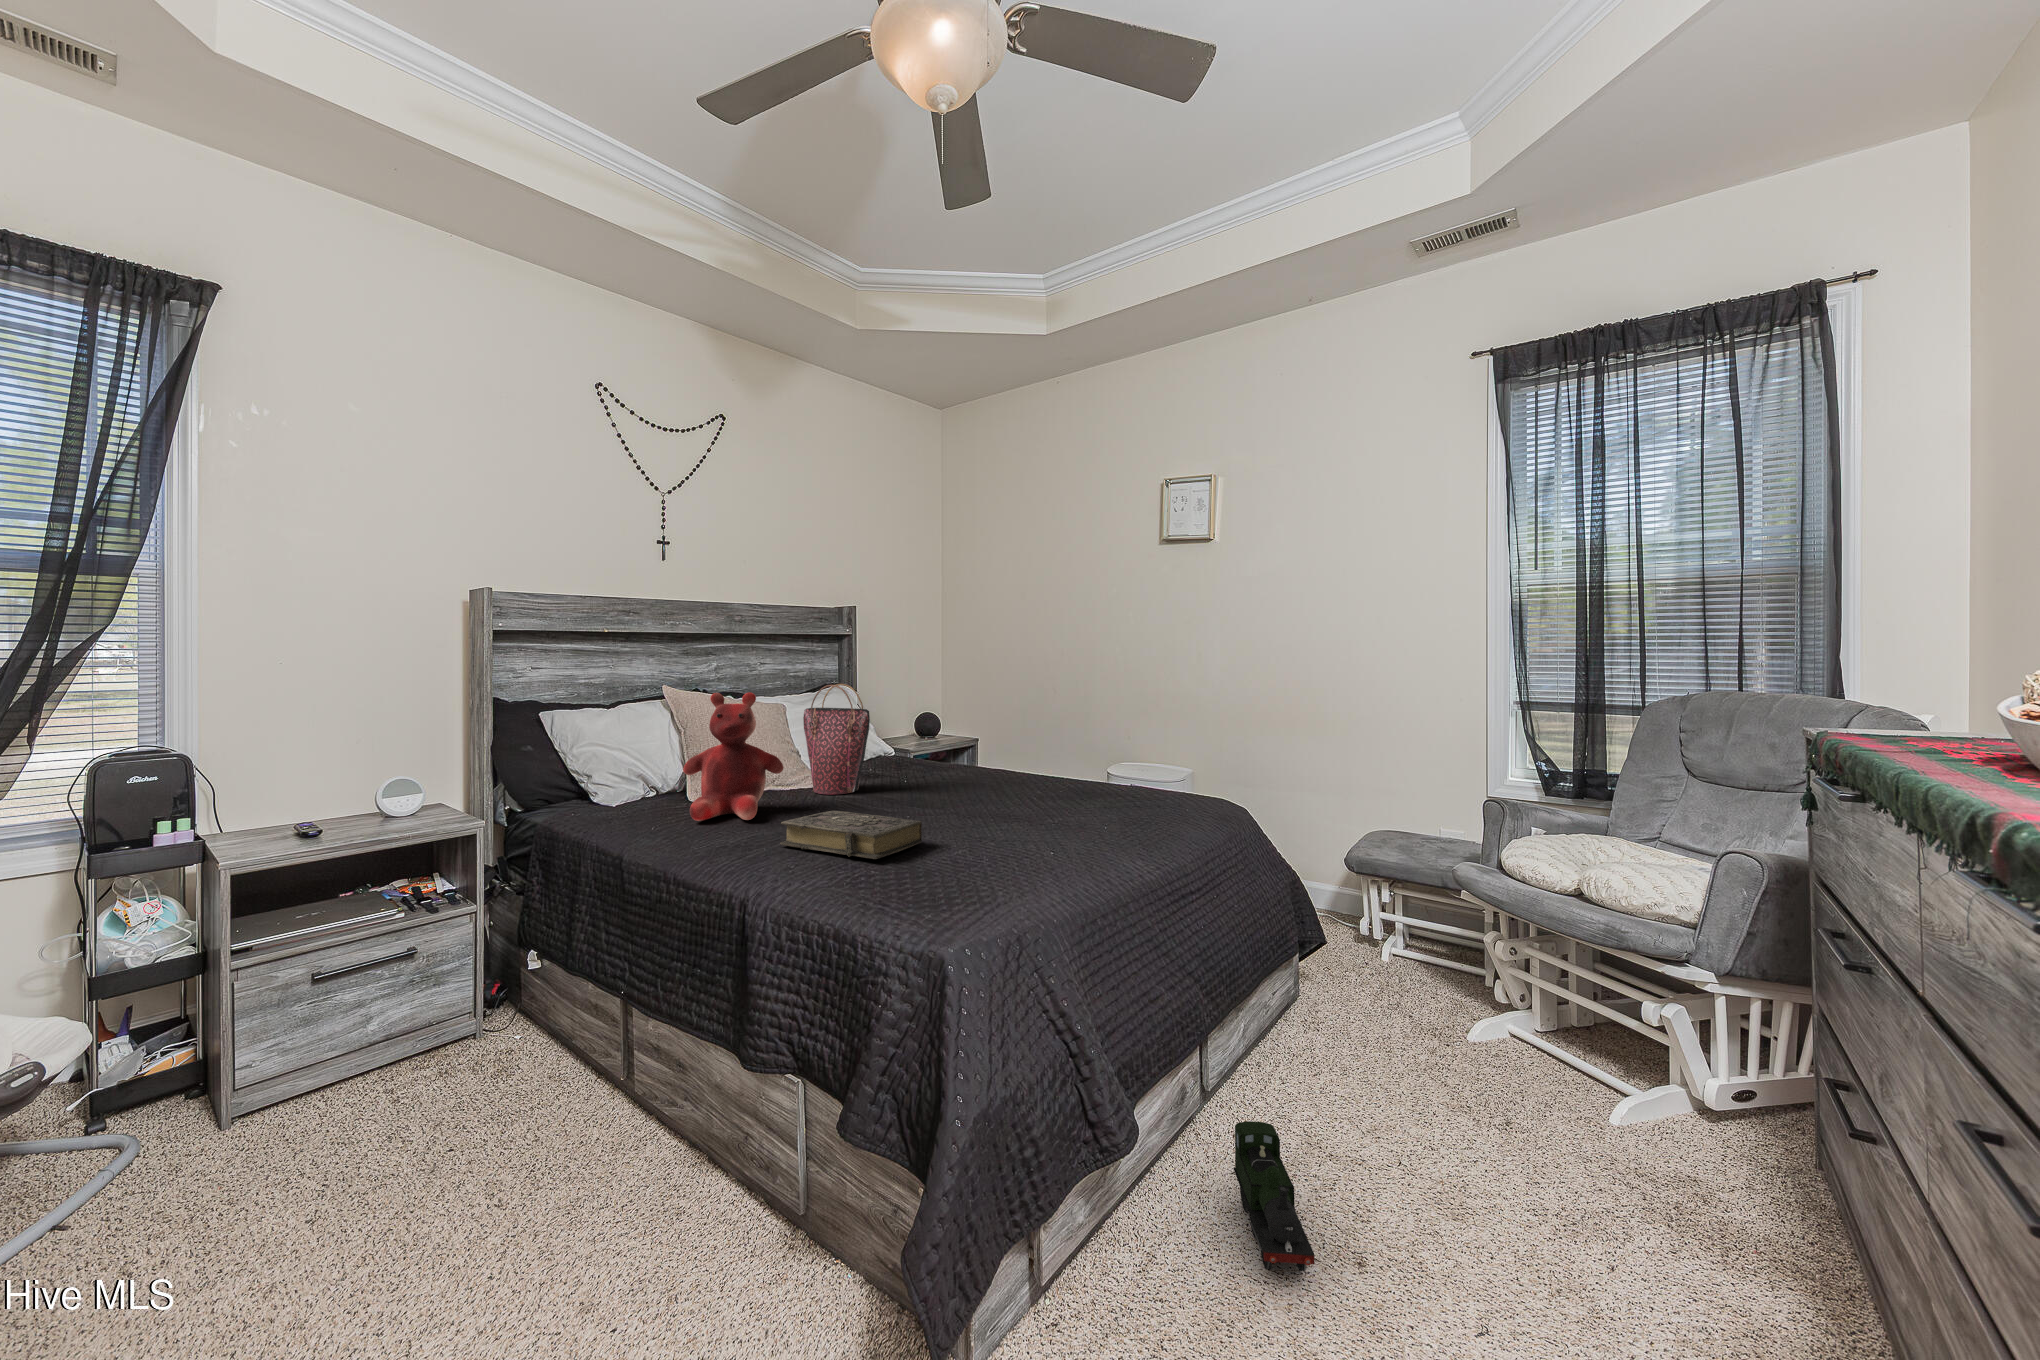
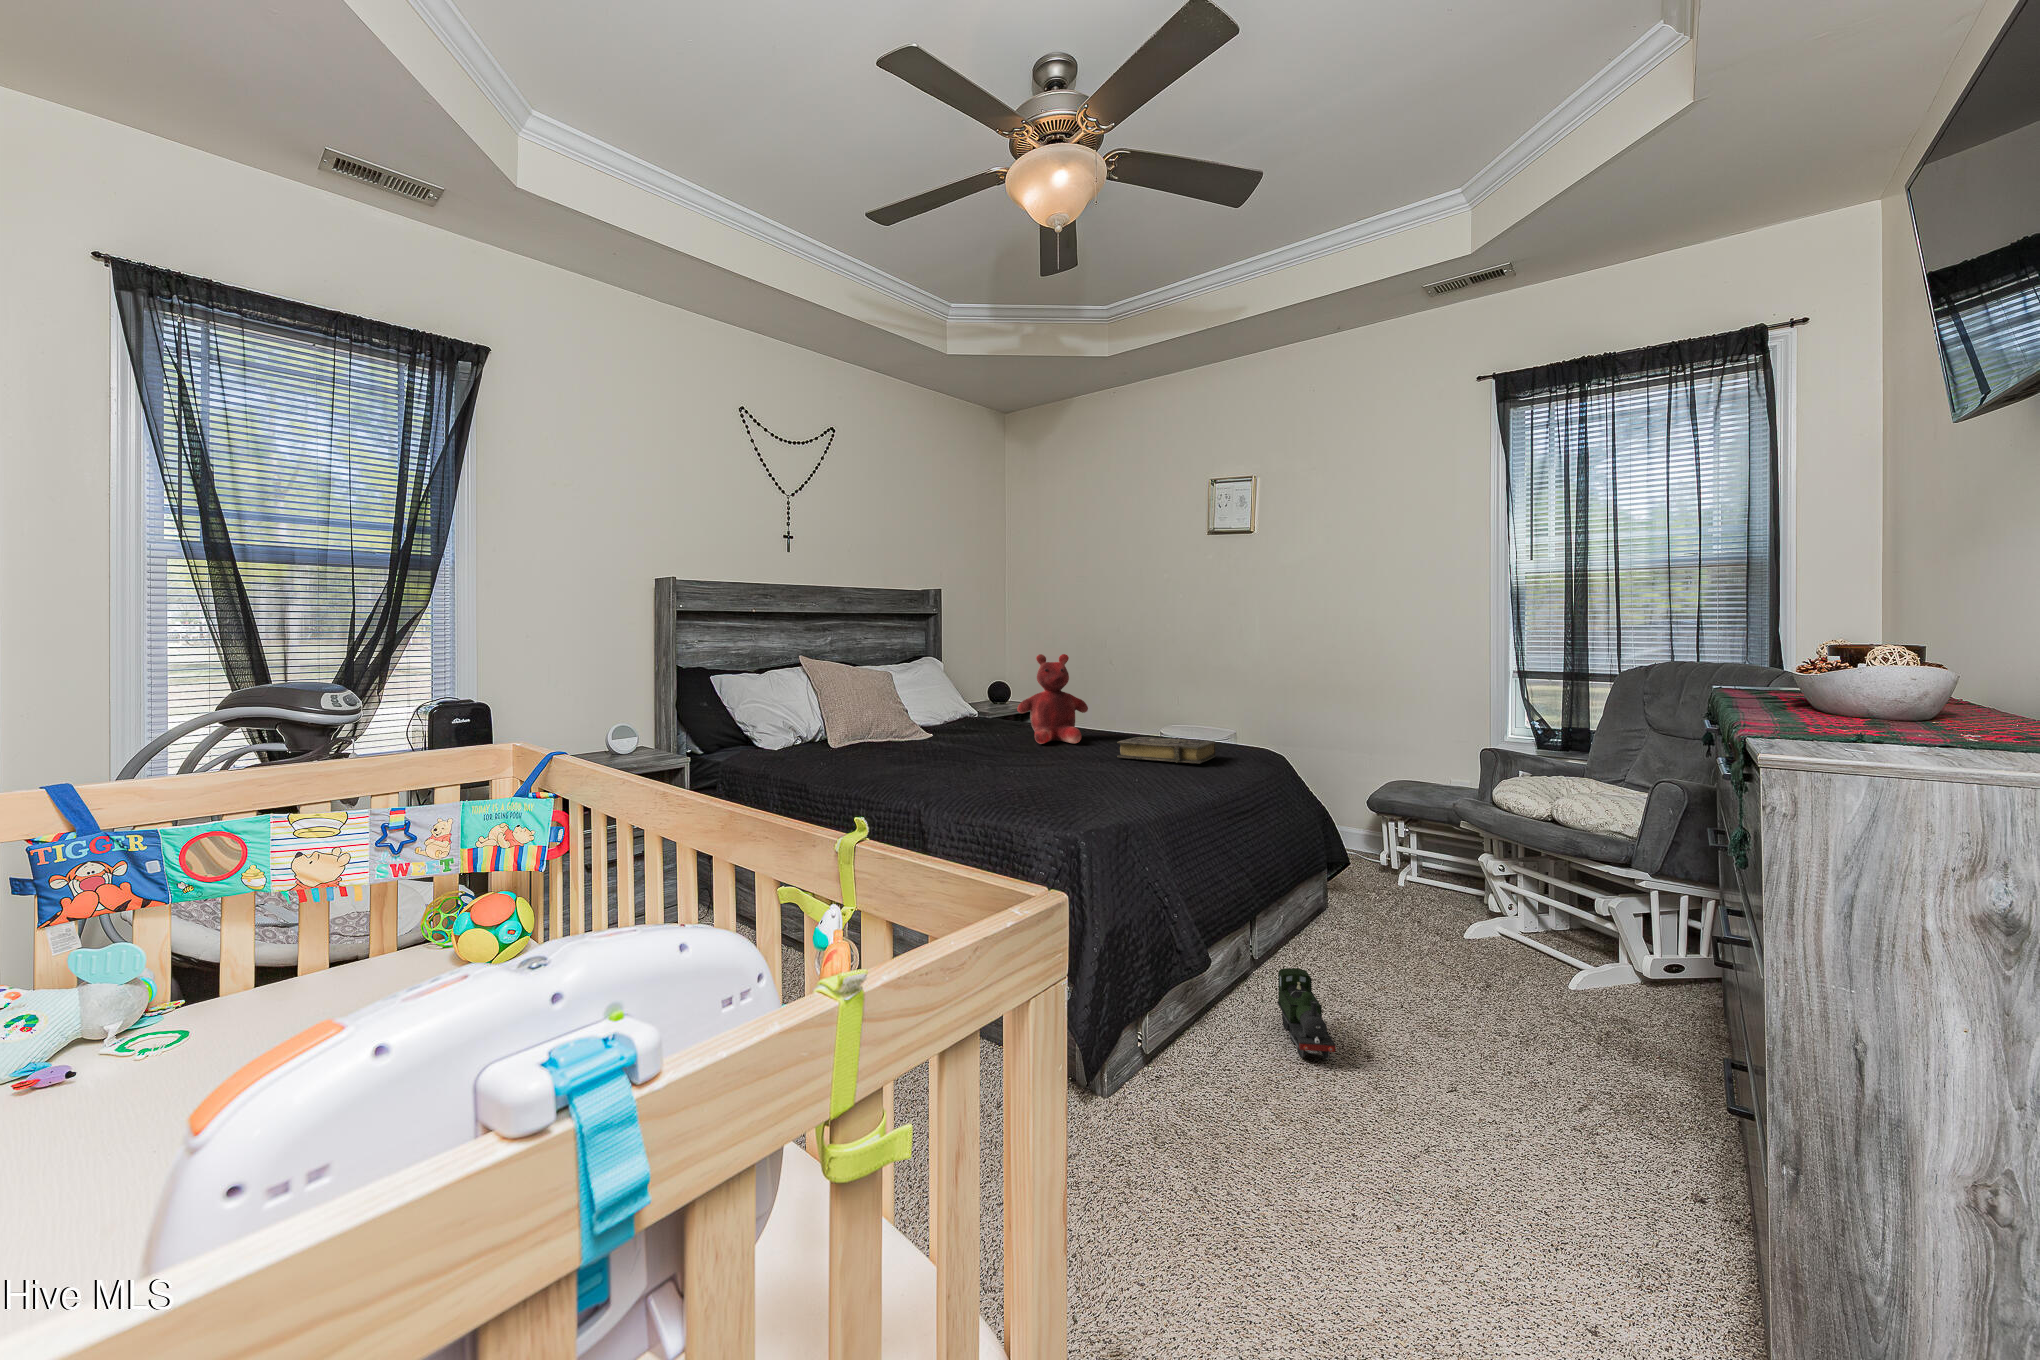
handbag: present [803,684,870,794] -> none [921,655,976,744]
teddy bear: present [683,692,784,821] -> present [1017,654,1088,744]
book: present [780,811,922,859] -> present [1117,737,1216,763]

